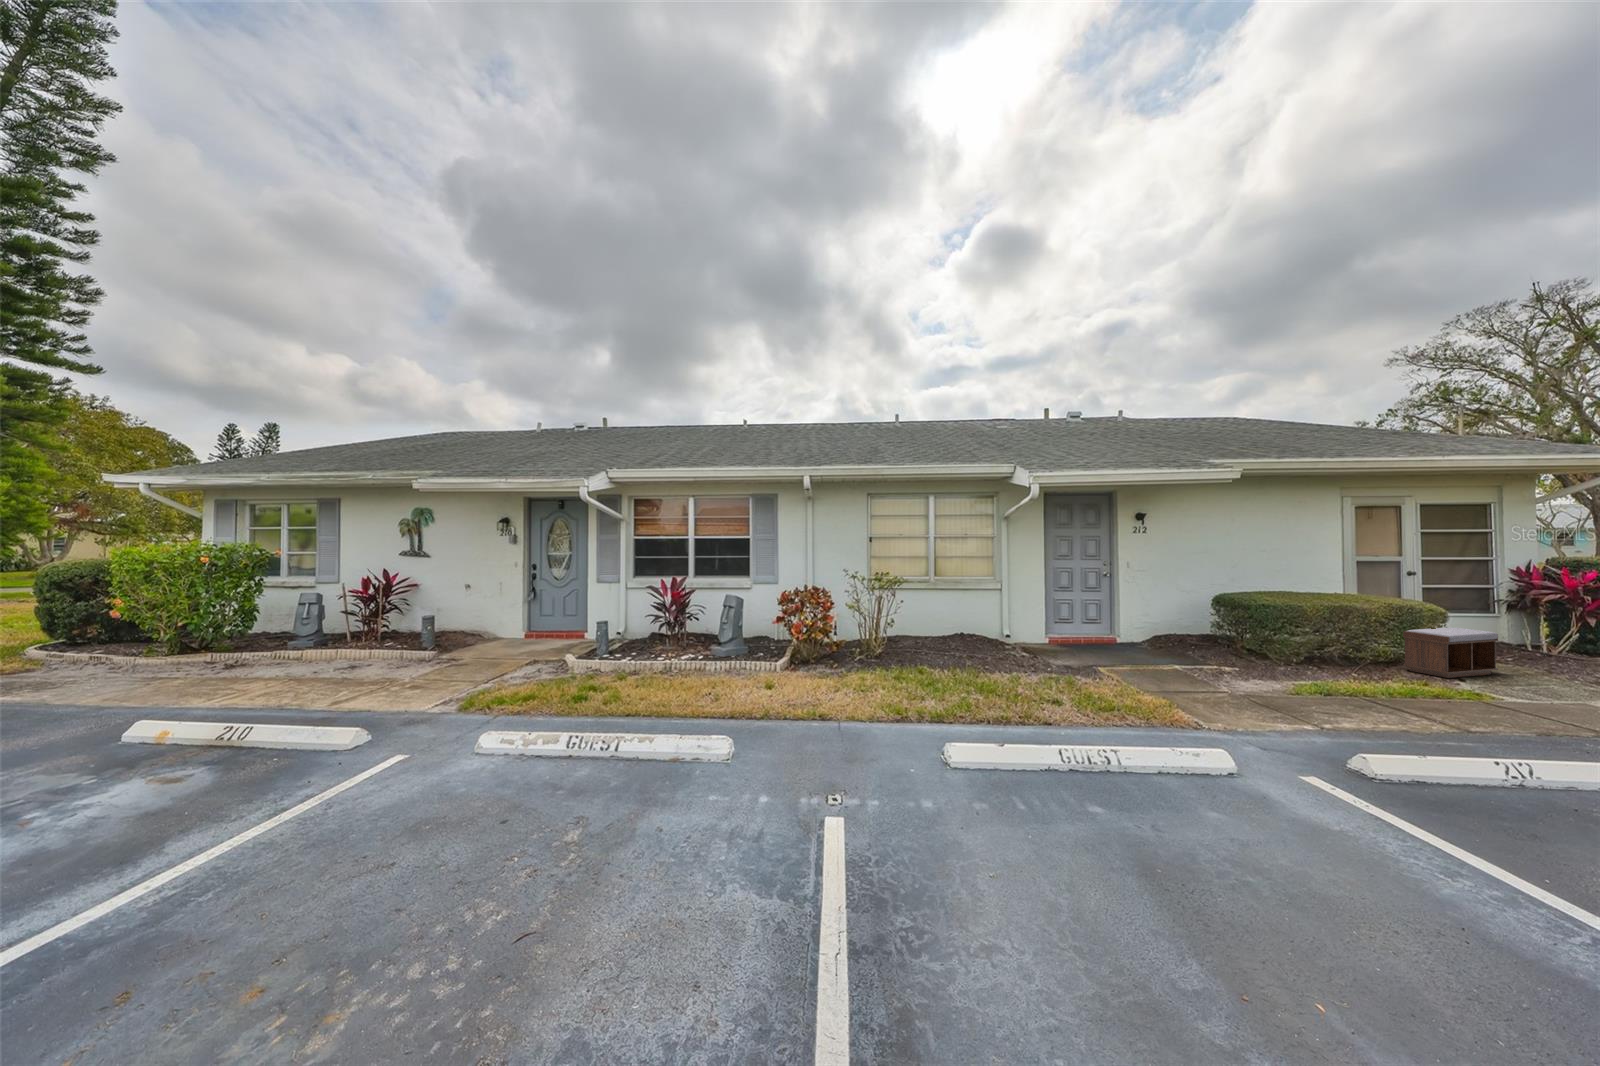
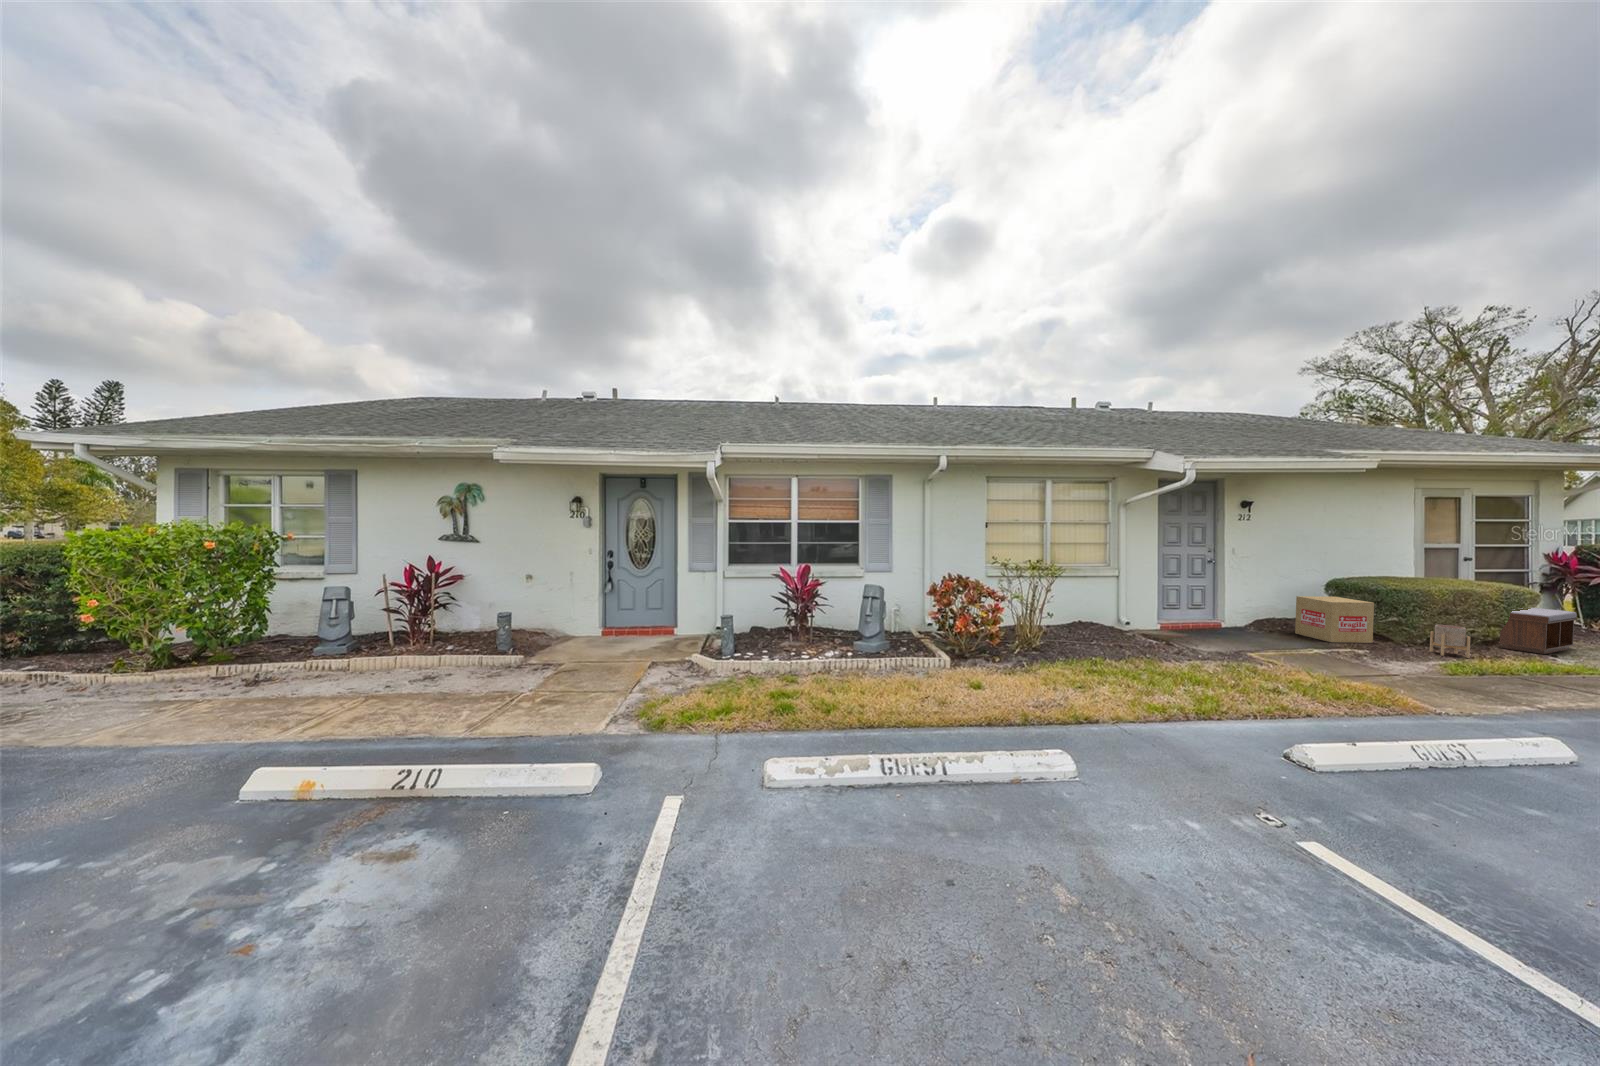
cardboard box: none [1190,612,1261,661] -> present [1295,596,1374,643]
planter: none [1312,643,1346,679] -> present [1430,625,1470,658]

